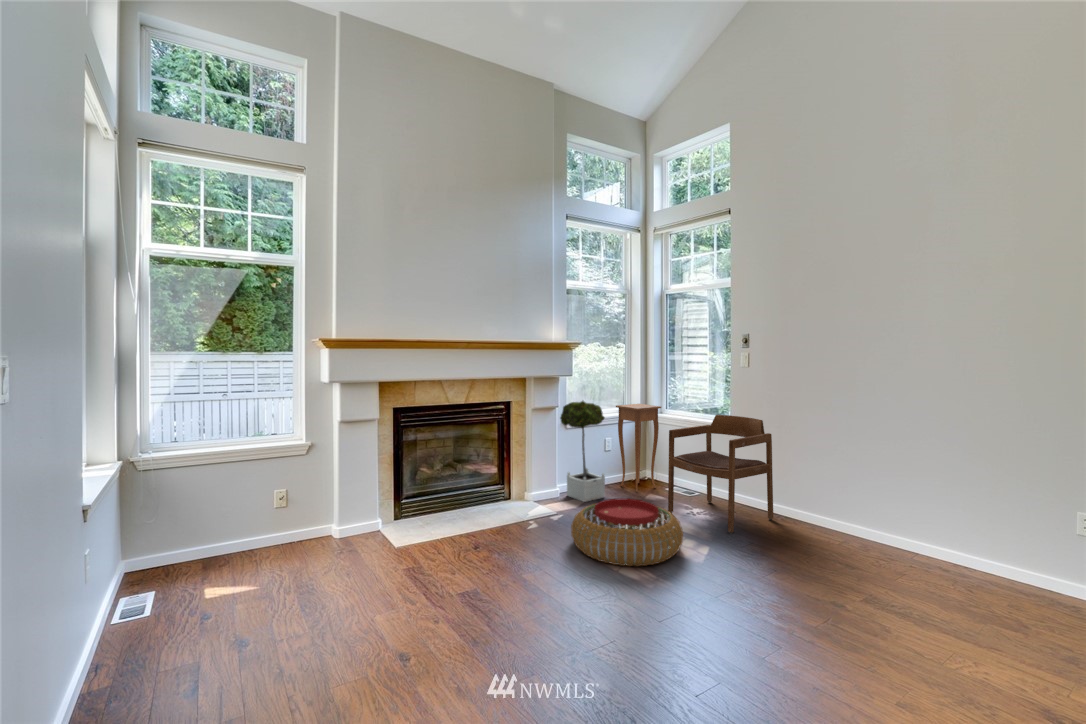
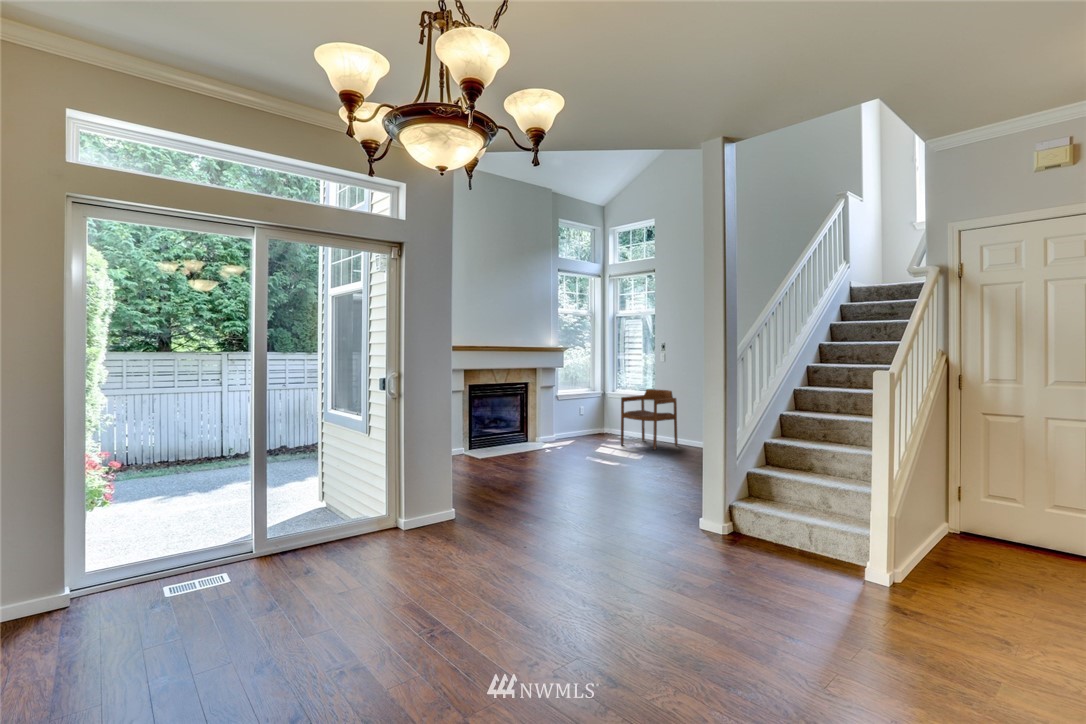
potted tree: present [560,401,605,502] -> none [556,381,583,442]
side table: present [616,404,661,492] -> none [587,385,615,438]
pouf: present [571,499,683,566] -> none [573,432,631,460]

